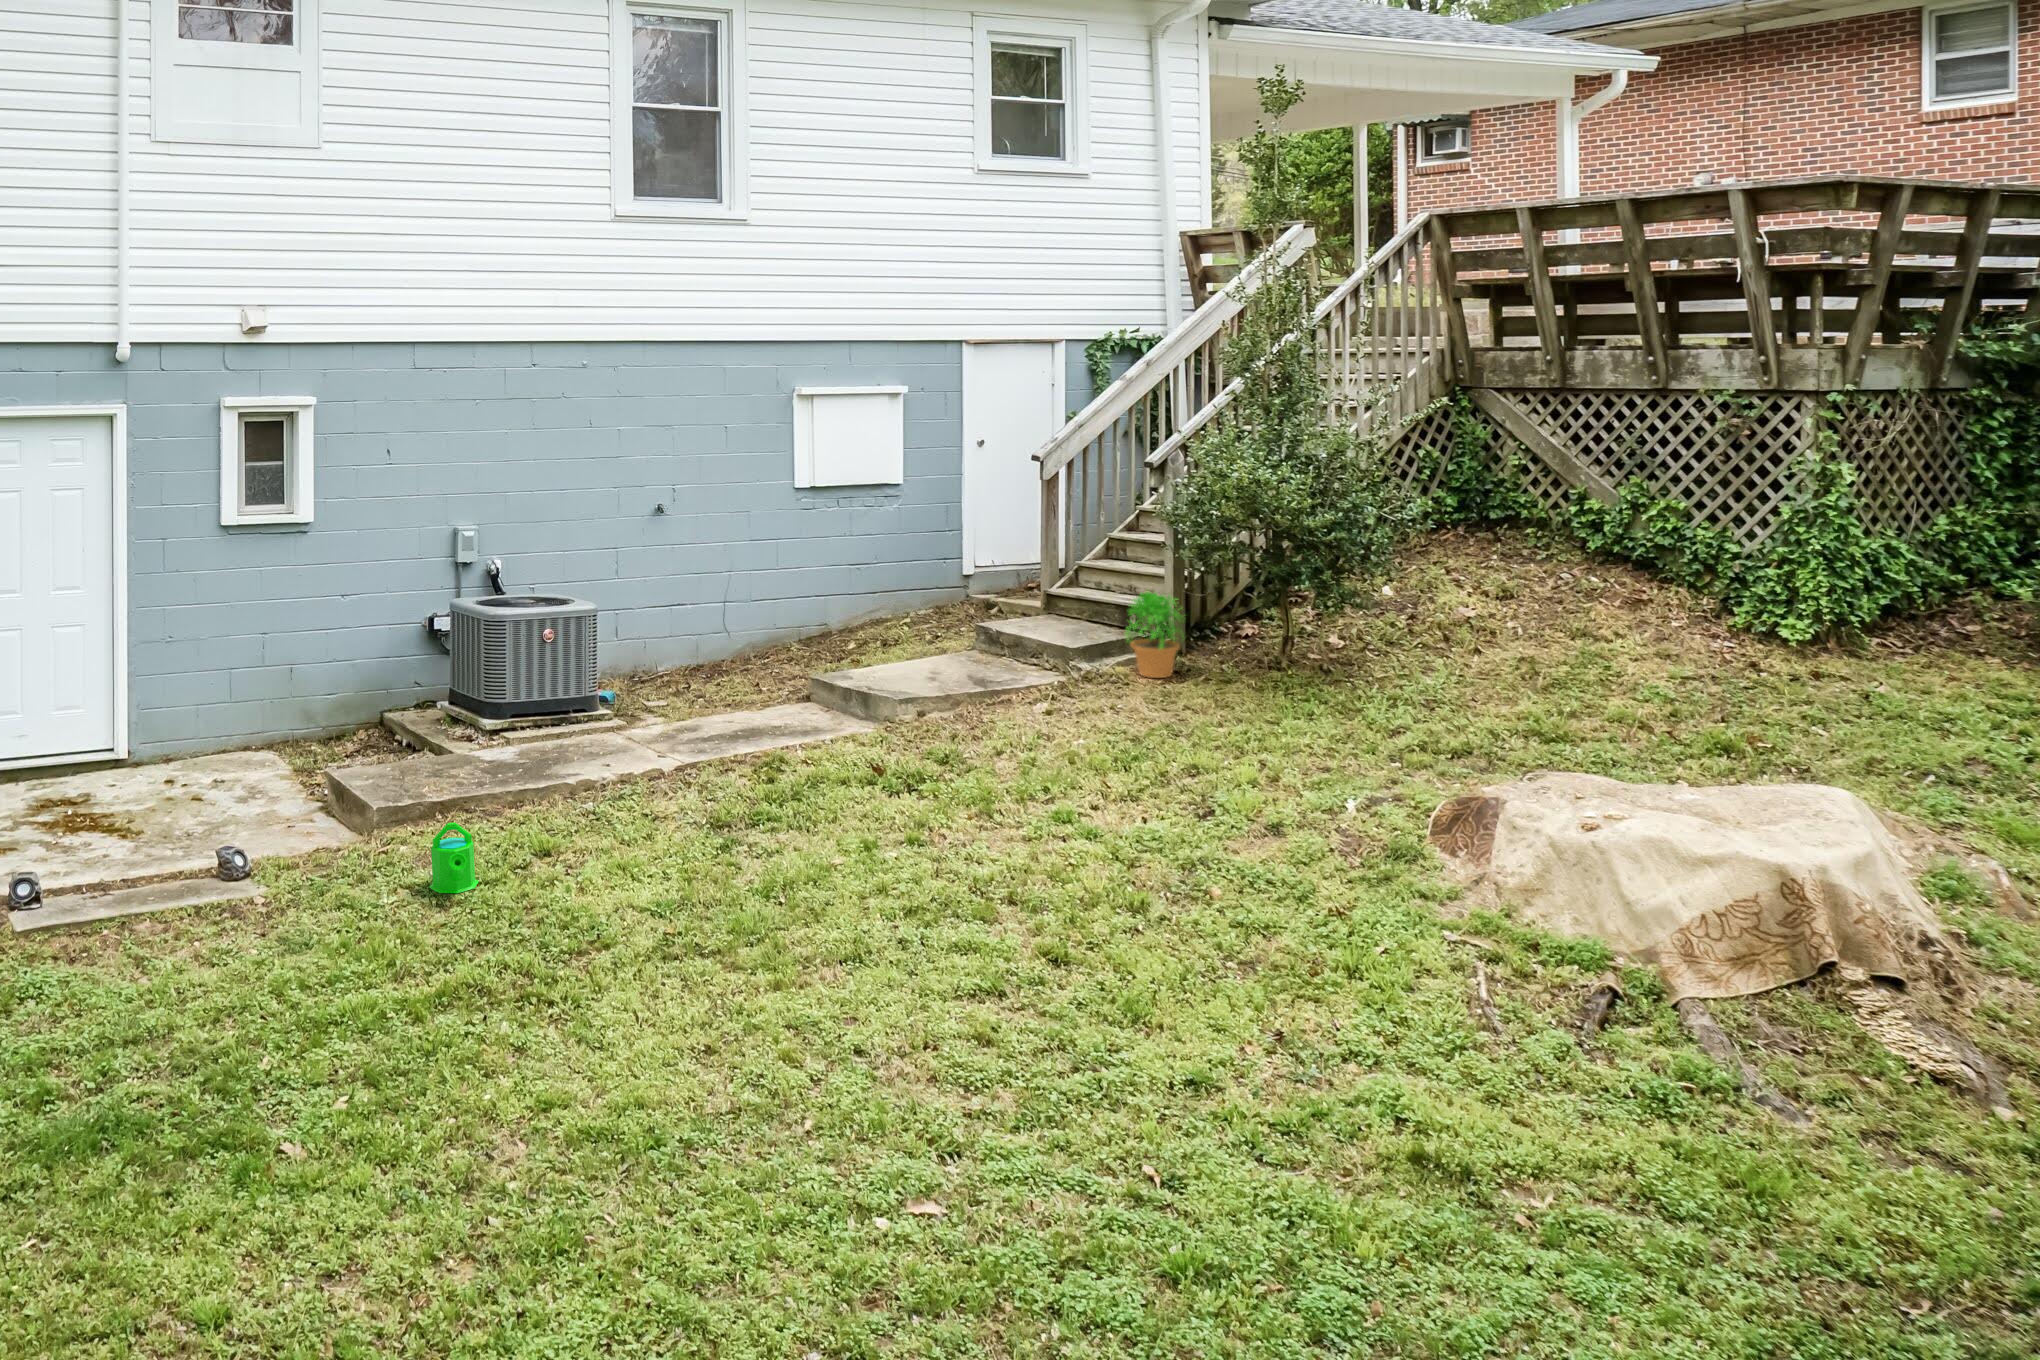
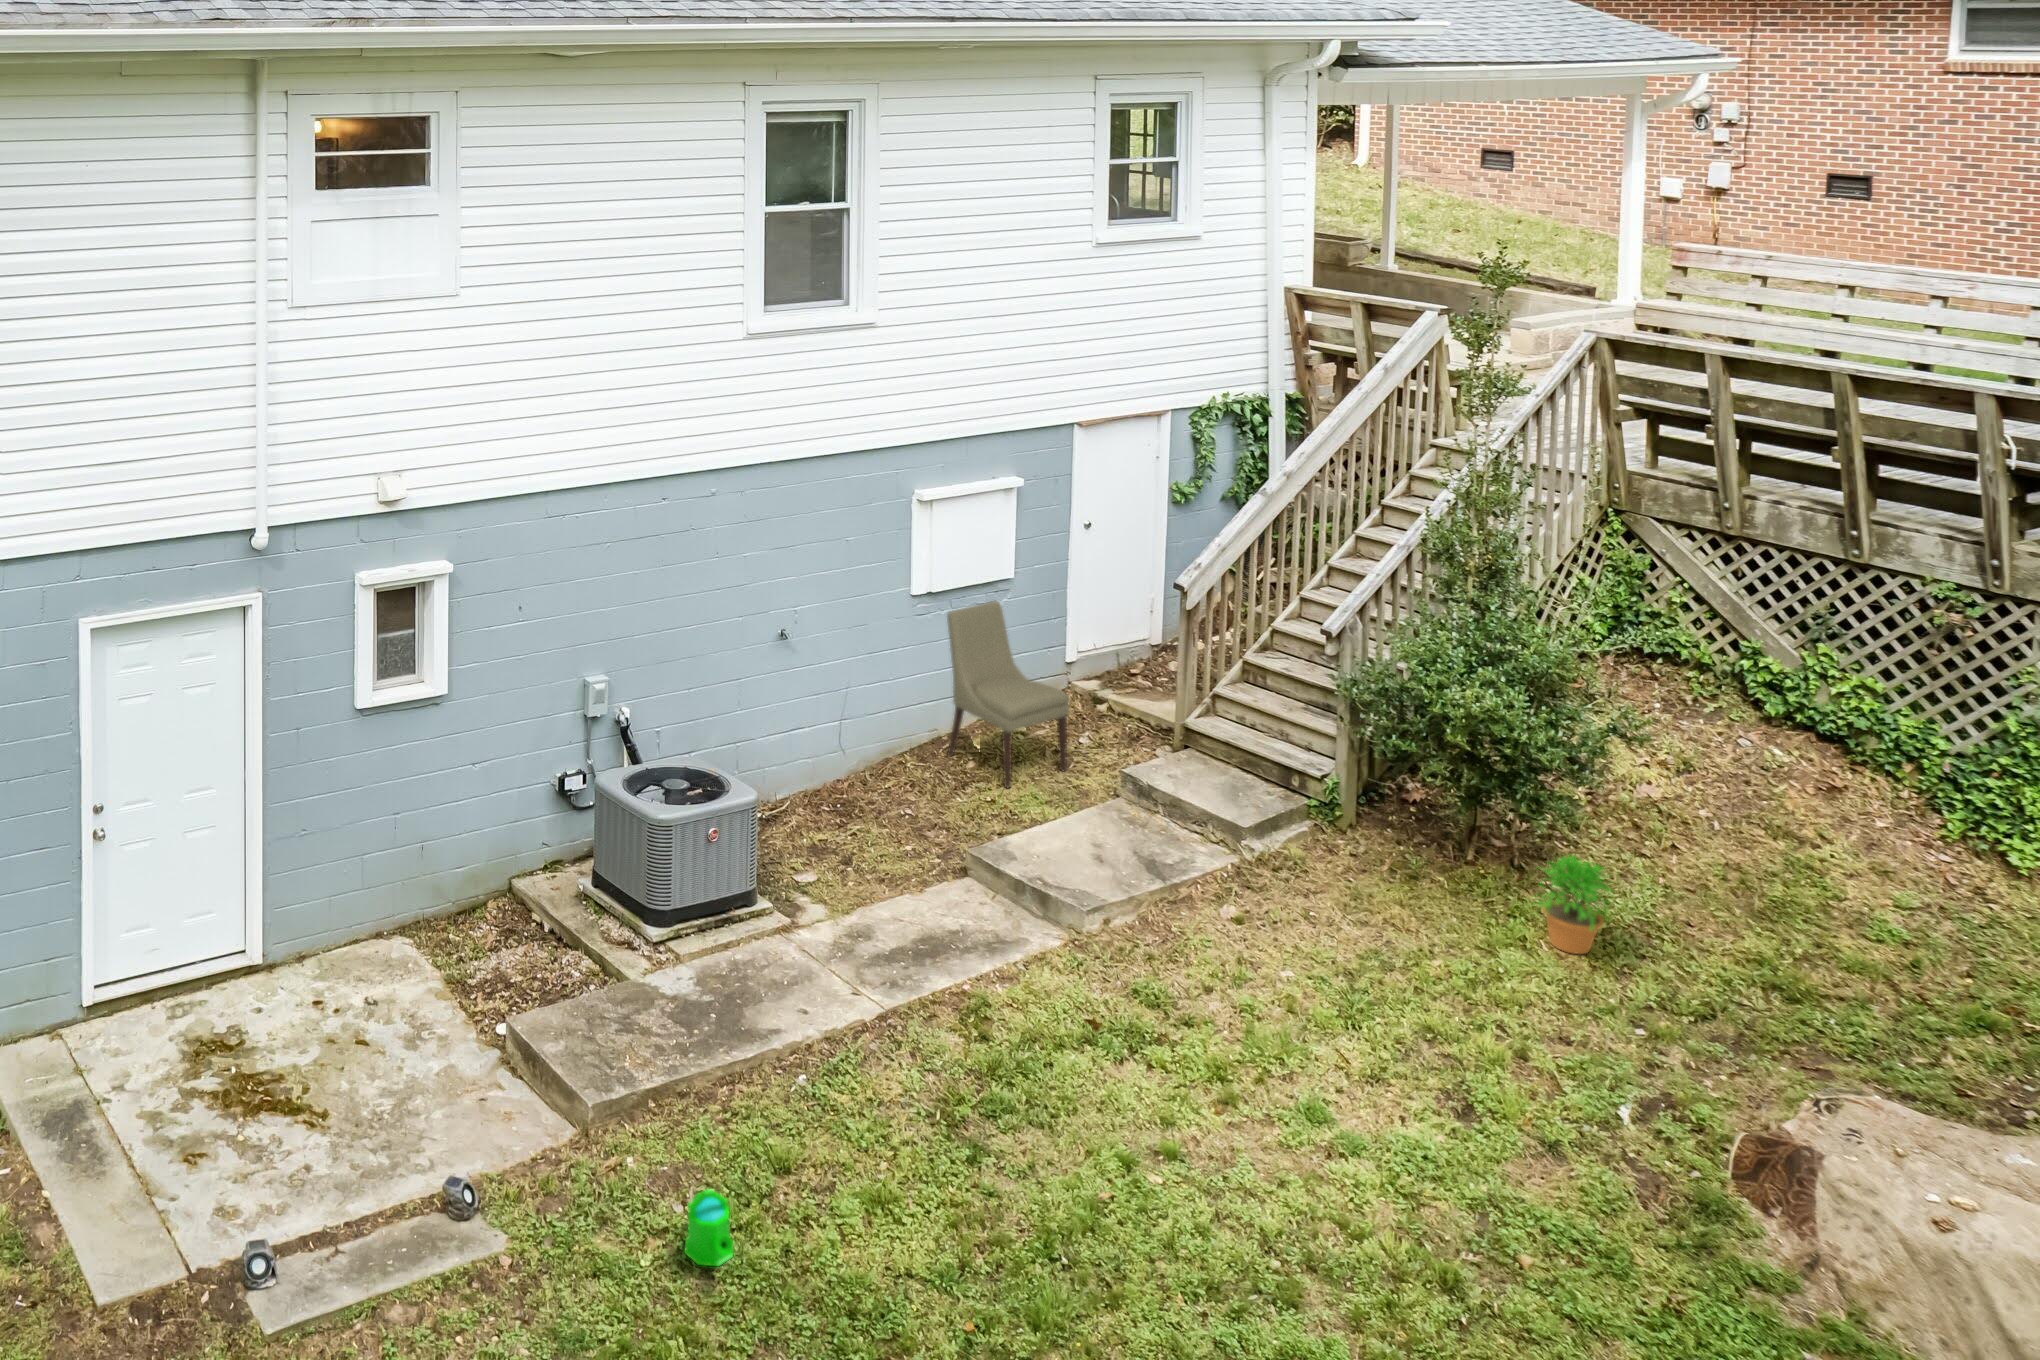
chair: none [827,489,943,654] -> present [947,601,1069,789]
potted plant: present [1126,591,1183,678] -> present [1534,854,1612,954]

